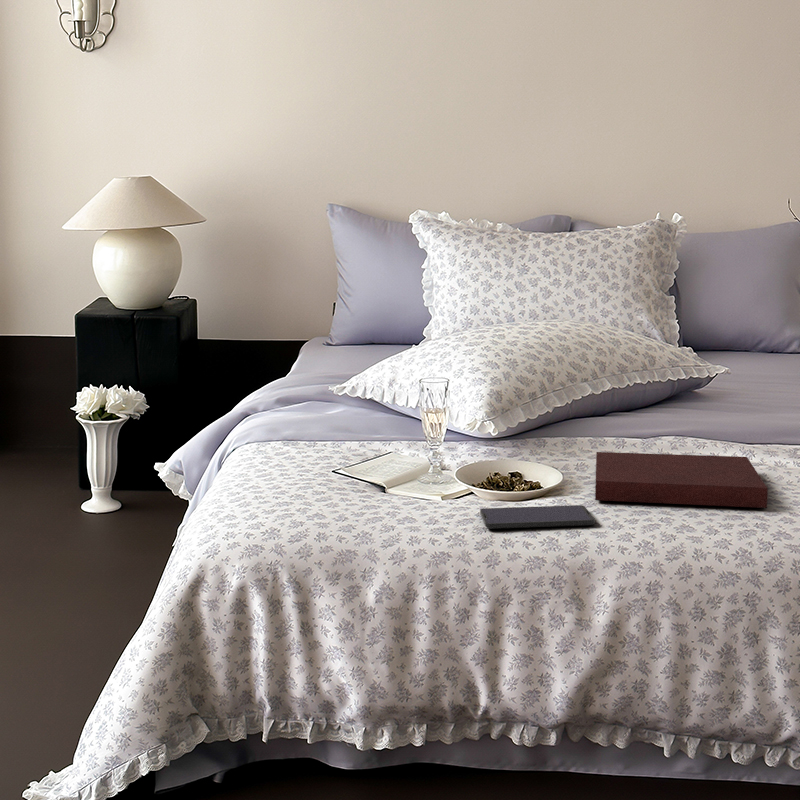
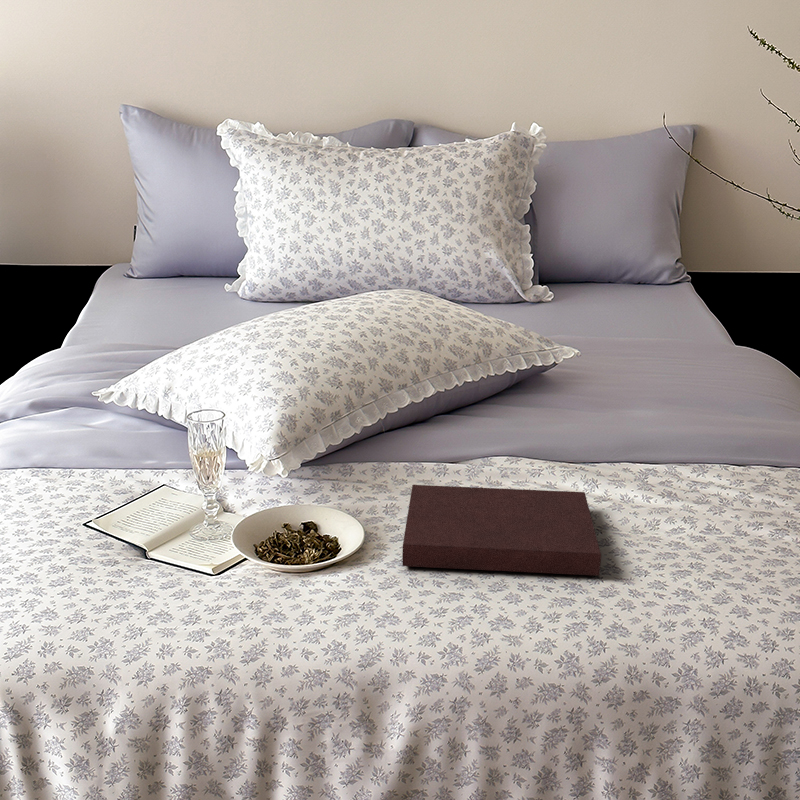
smartphone: present [480,505,595,529] -> none [258,578,396,624]

